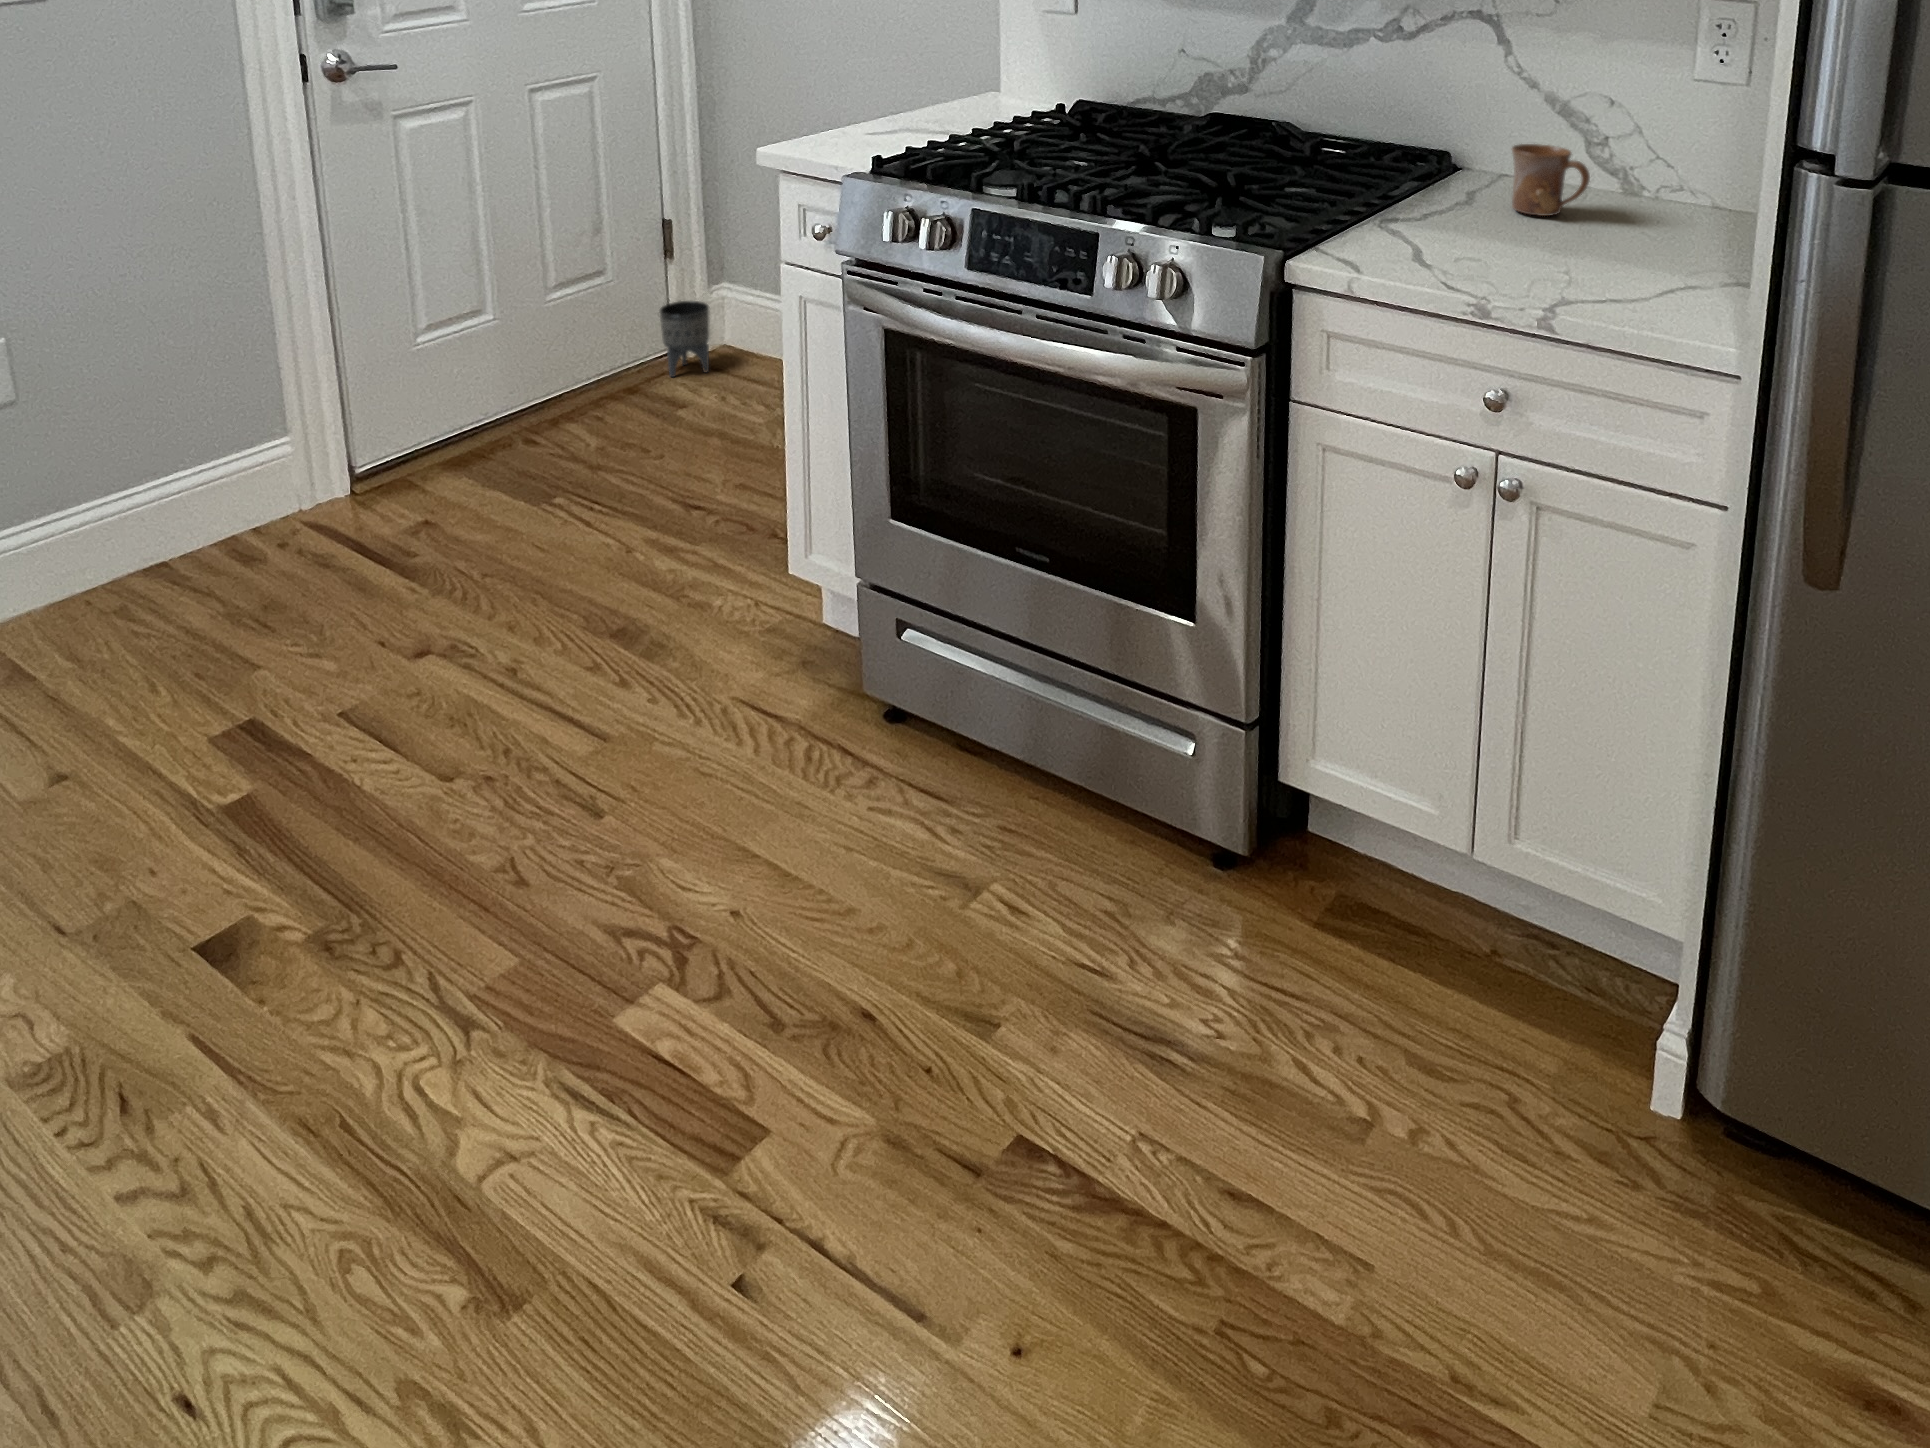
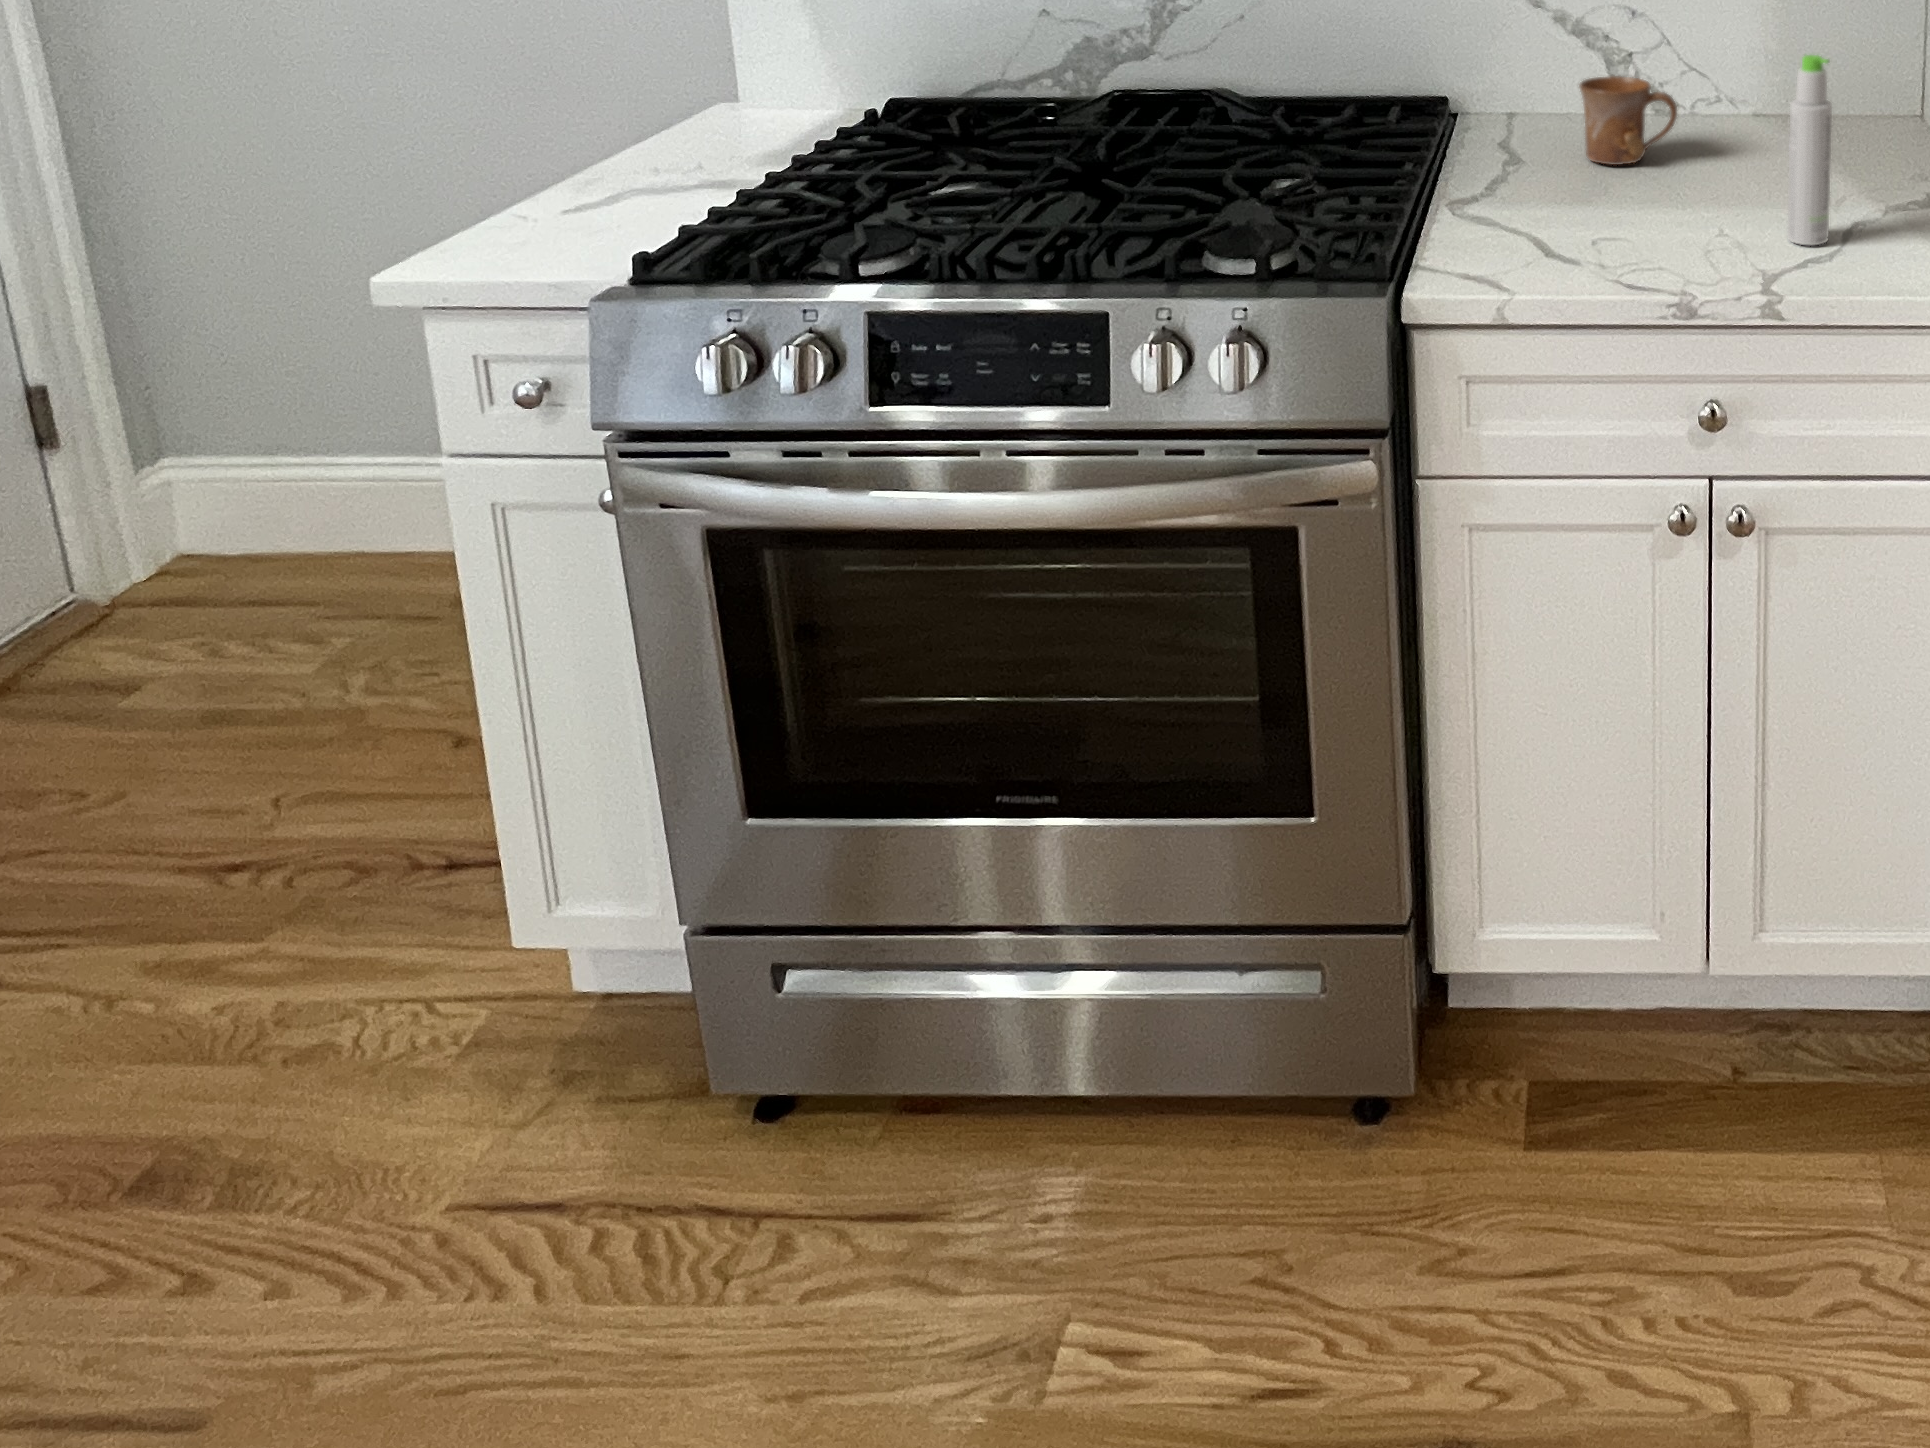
bottle: none [1608,130,1654,290] -> present [1788,55,1832,245]
planter: present [660,301,710,377] -> none [41,504,164,645]

